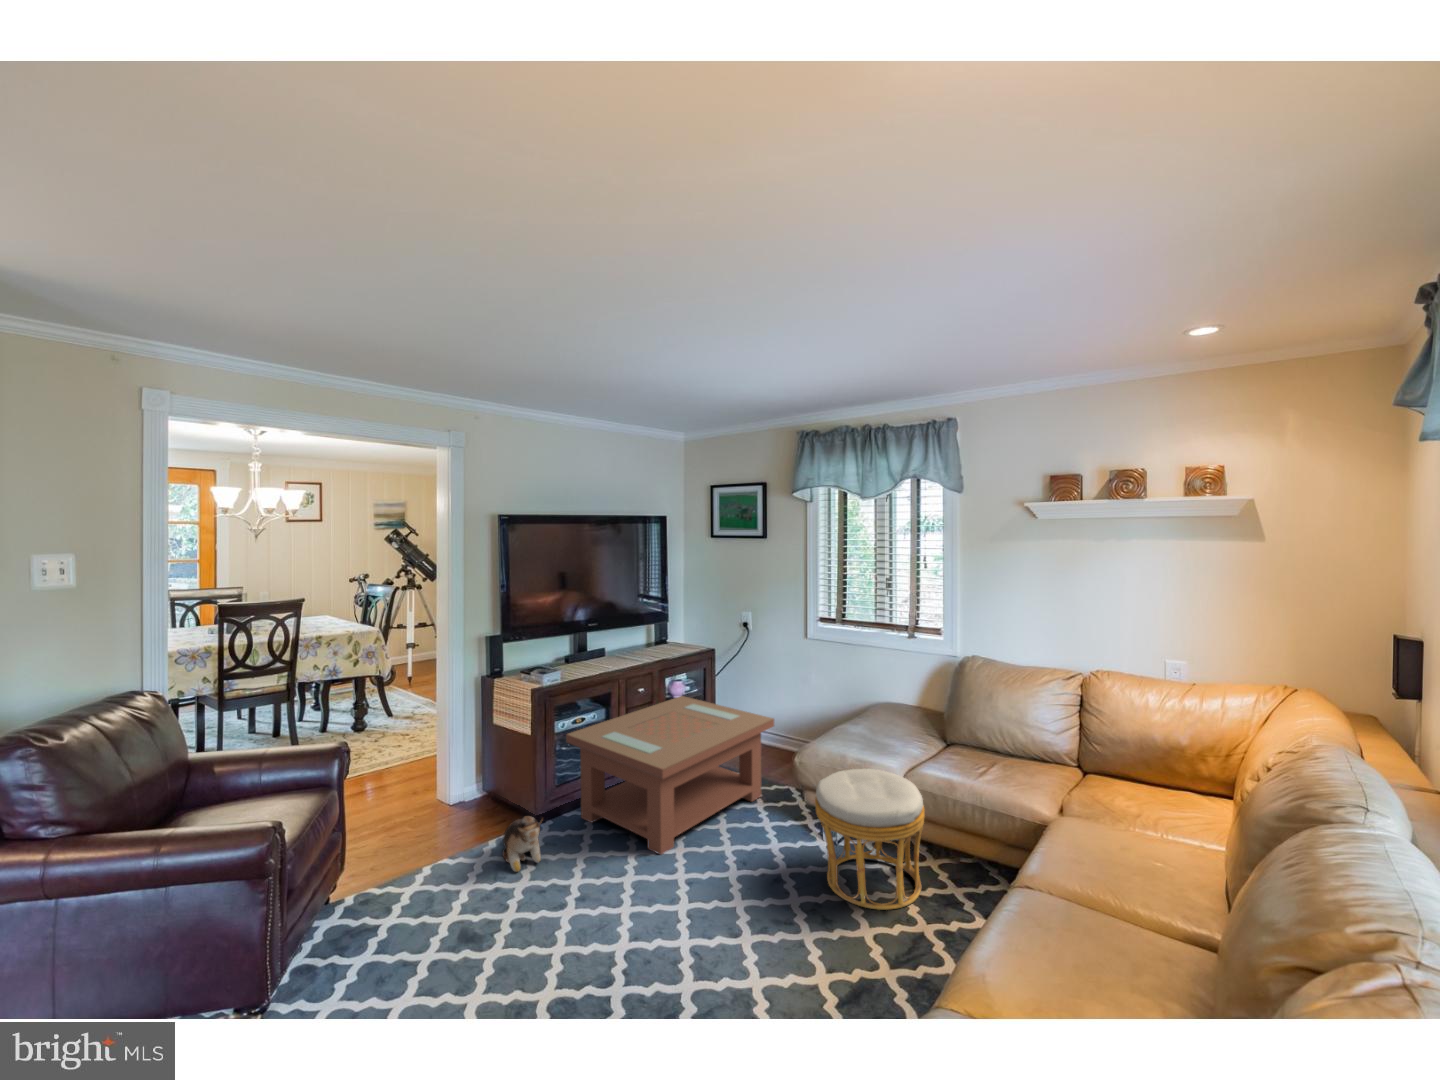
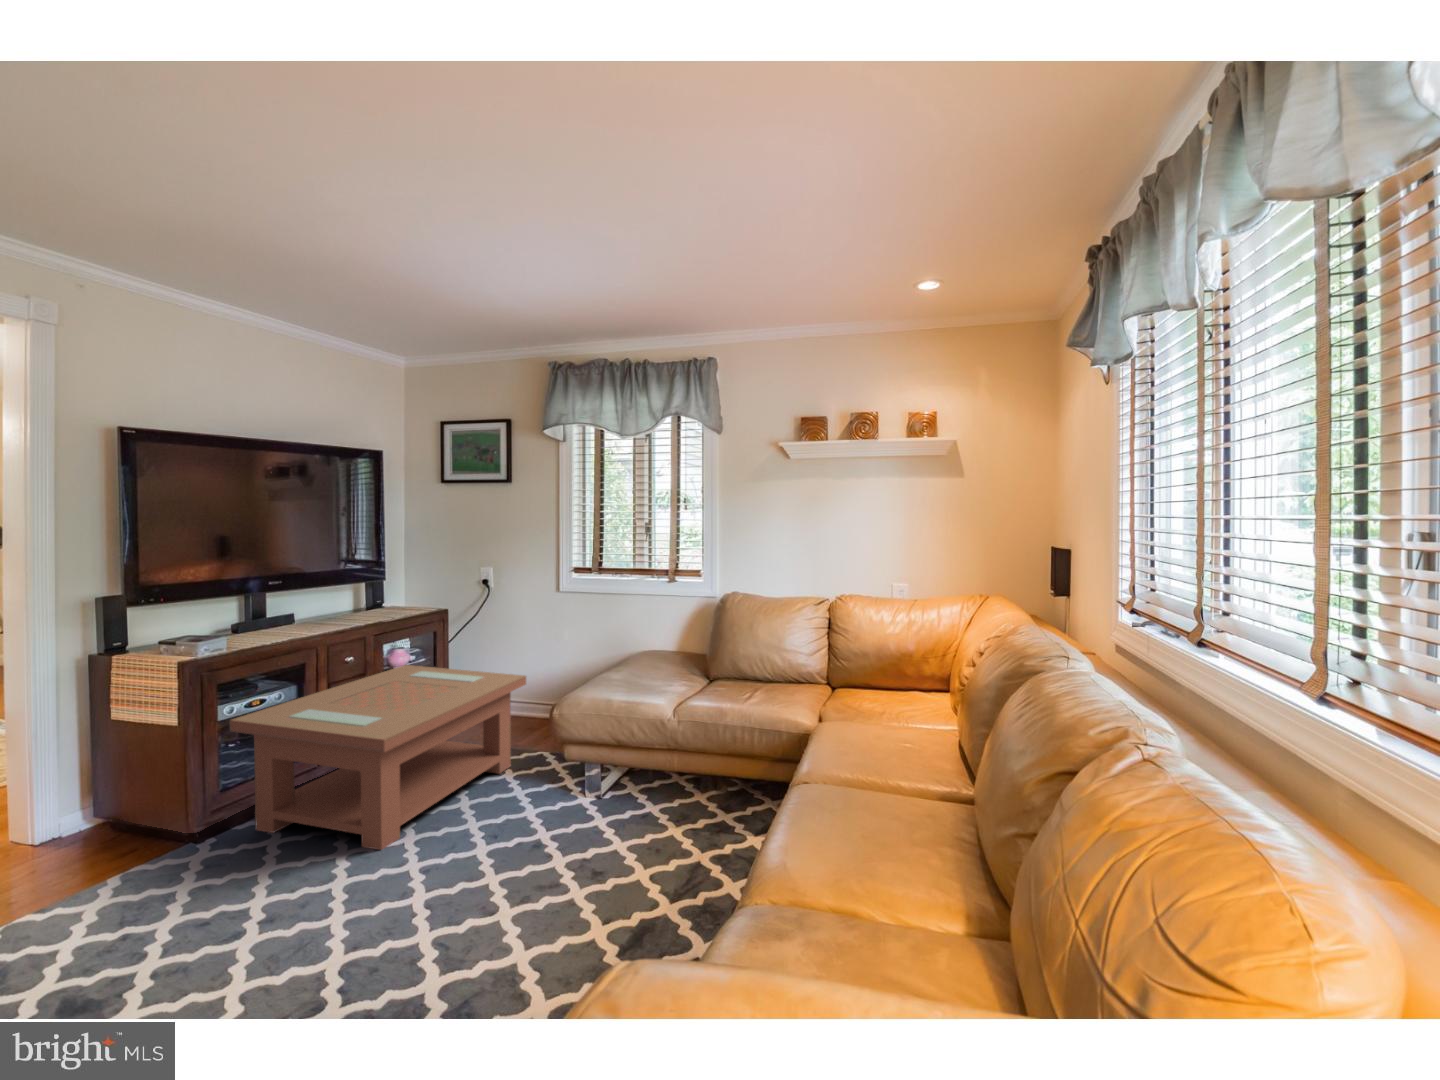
ottoman: present [815,769,925,910] -> none [581,708,697,852]
plush toy: present [502,816,542,872] -> none [114,830,191,917]

